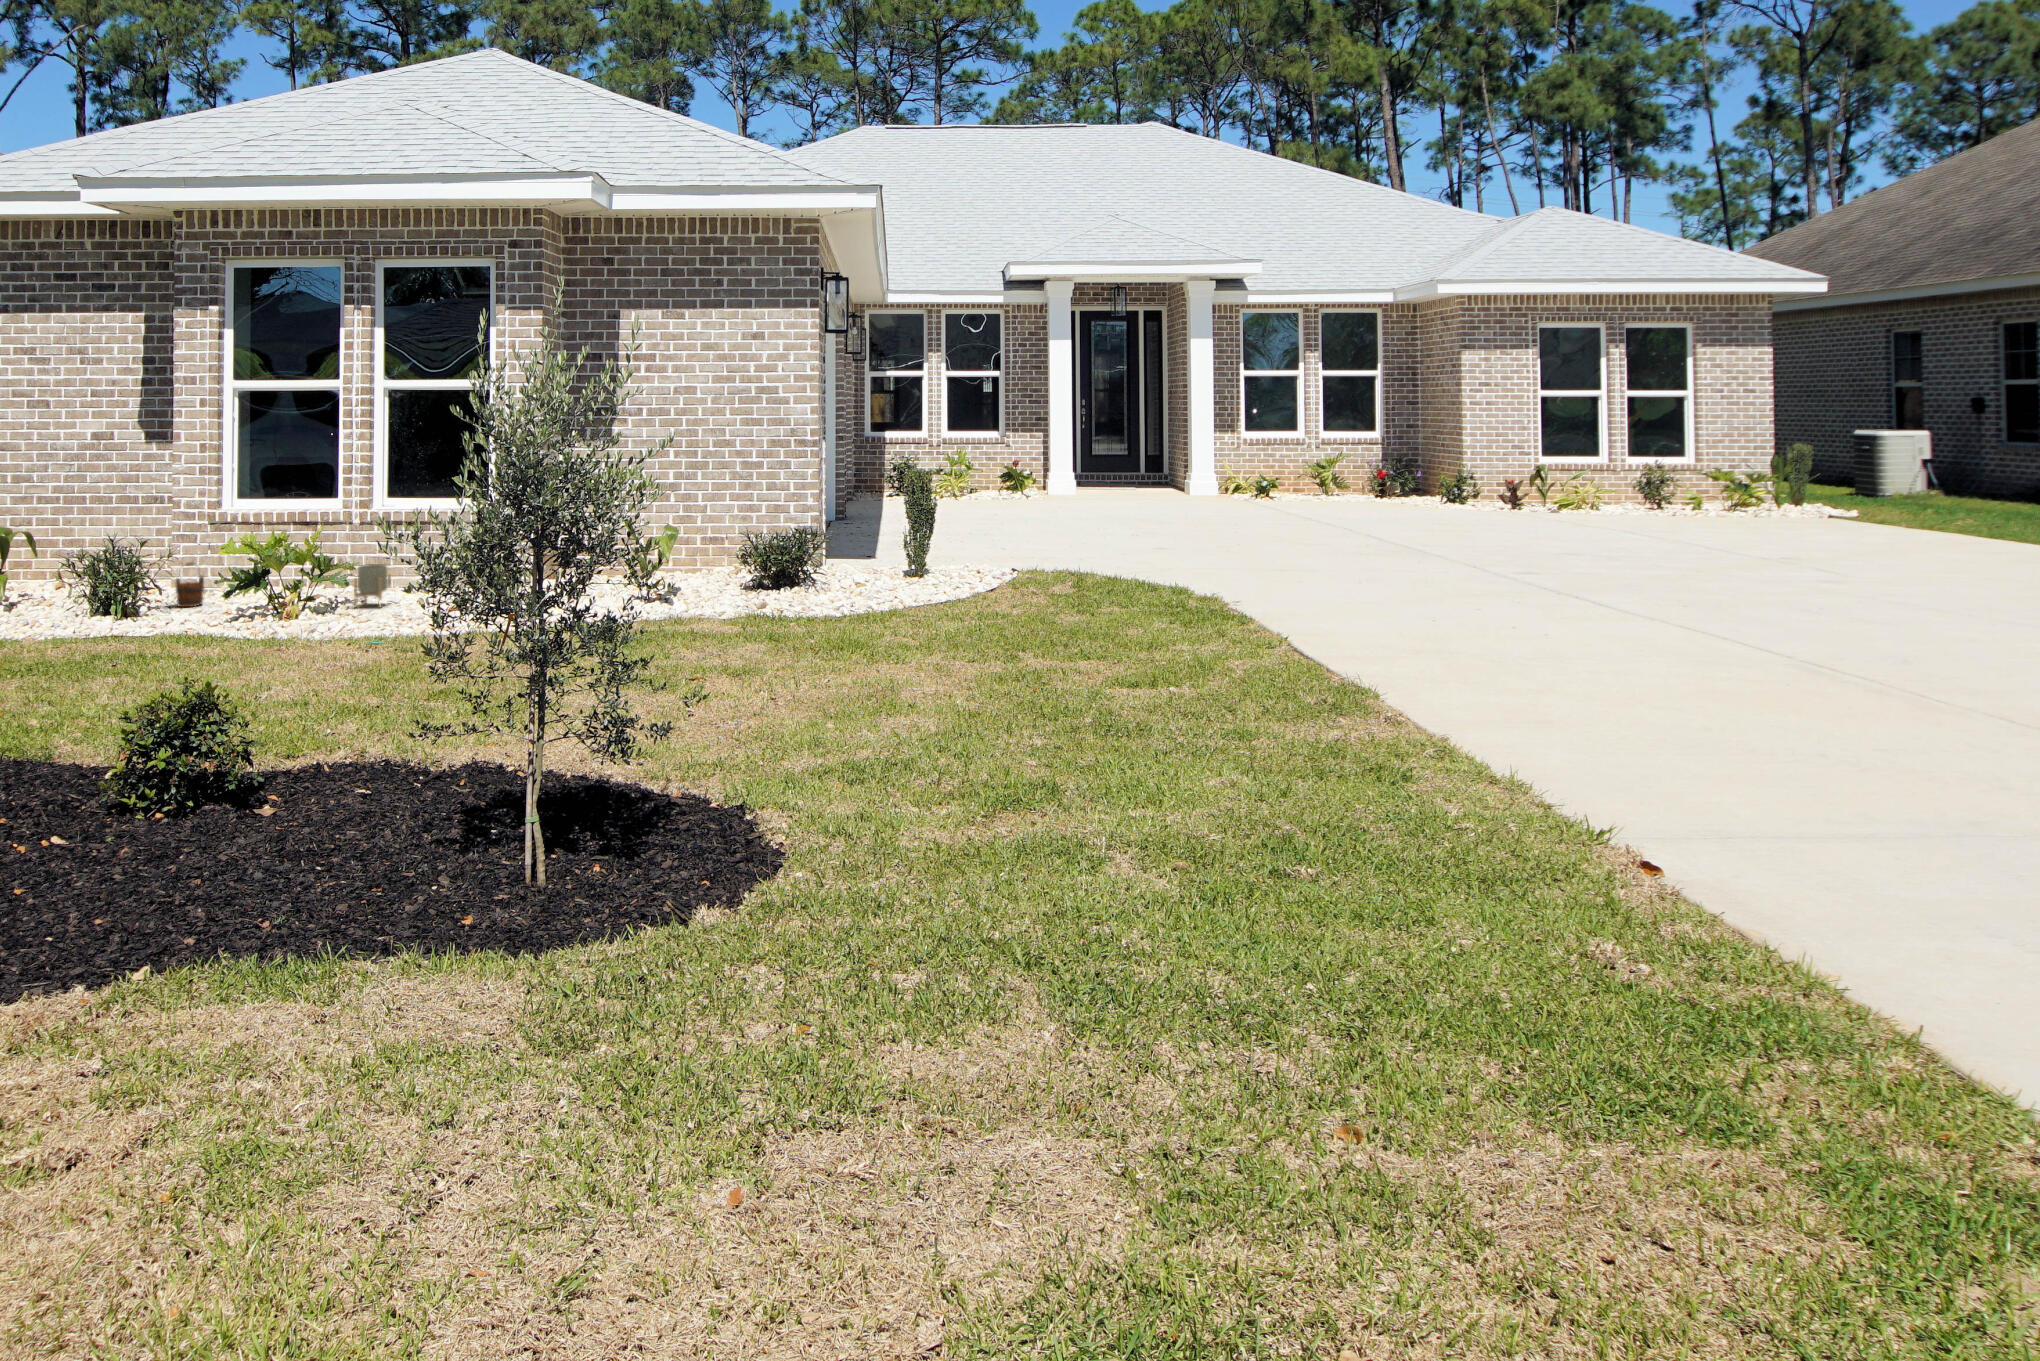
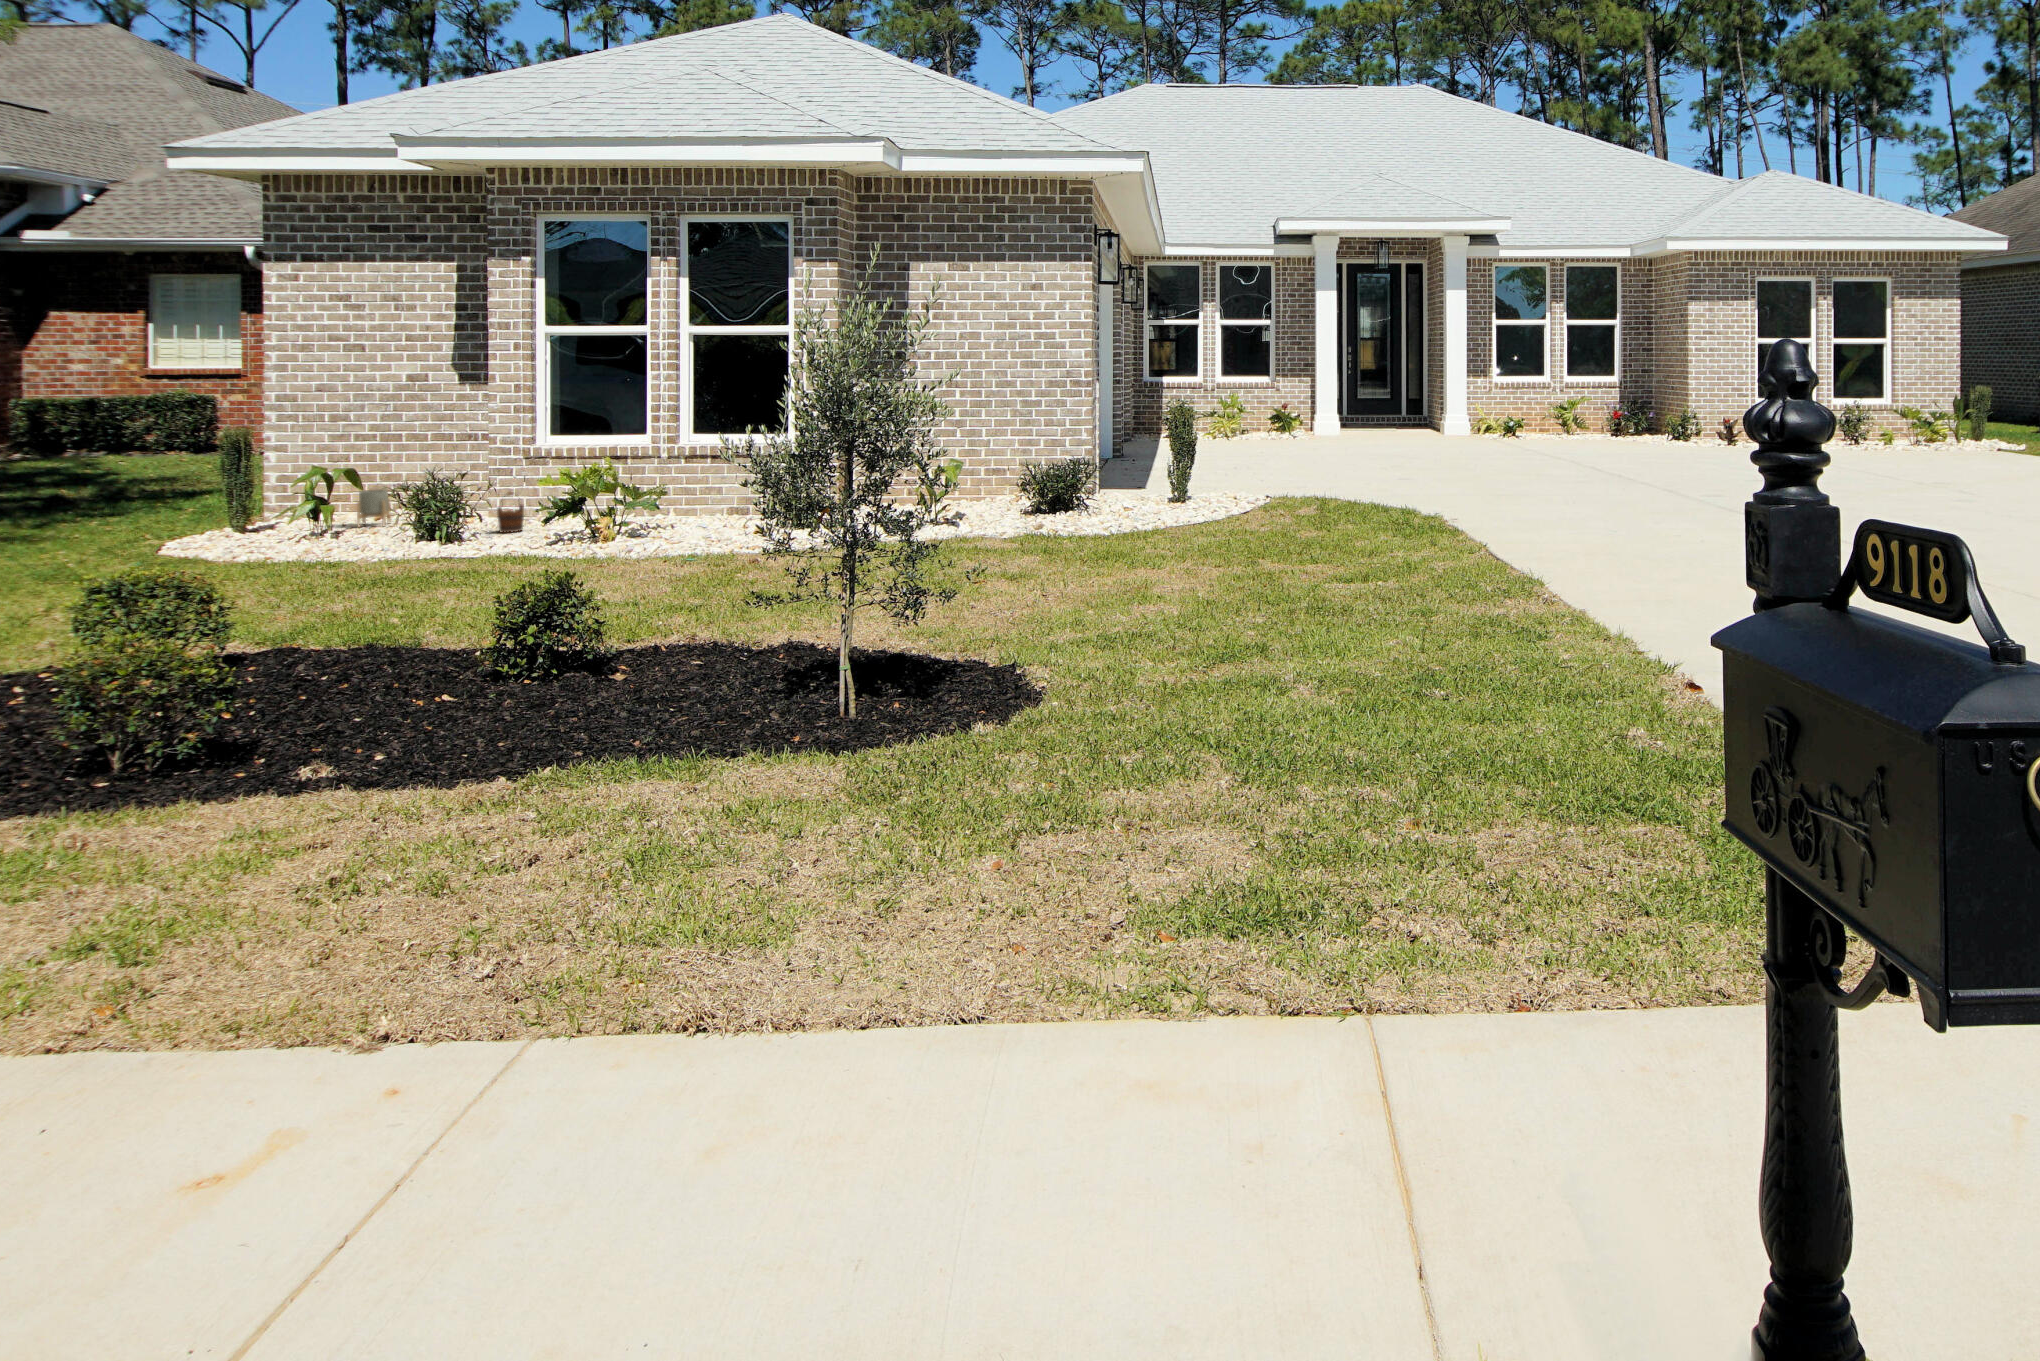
planter: present [354,564,391,607] -> present [357,489,391,527]

